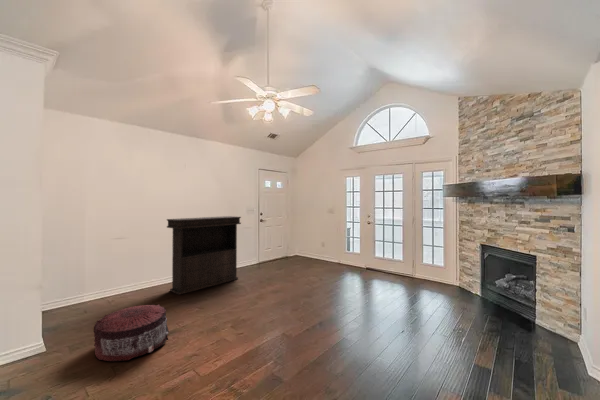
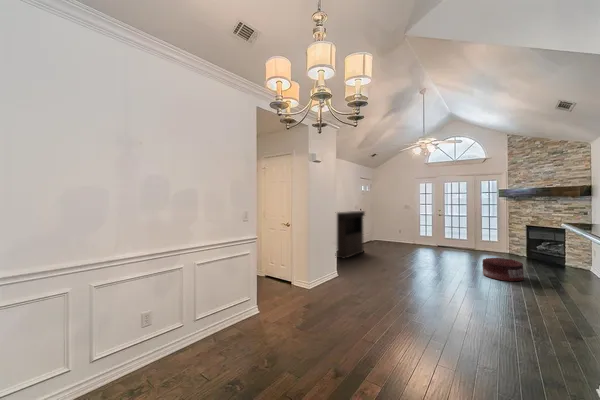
pouf: present [94,305,169,361] -> present [482,258,524,281]

